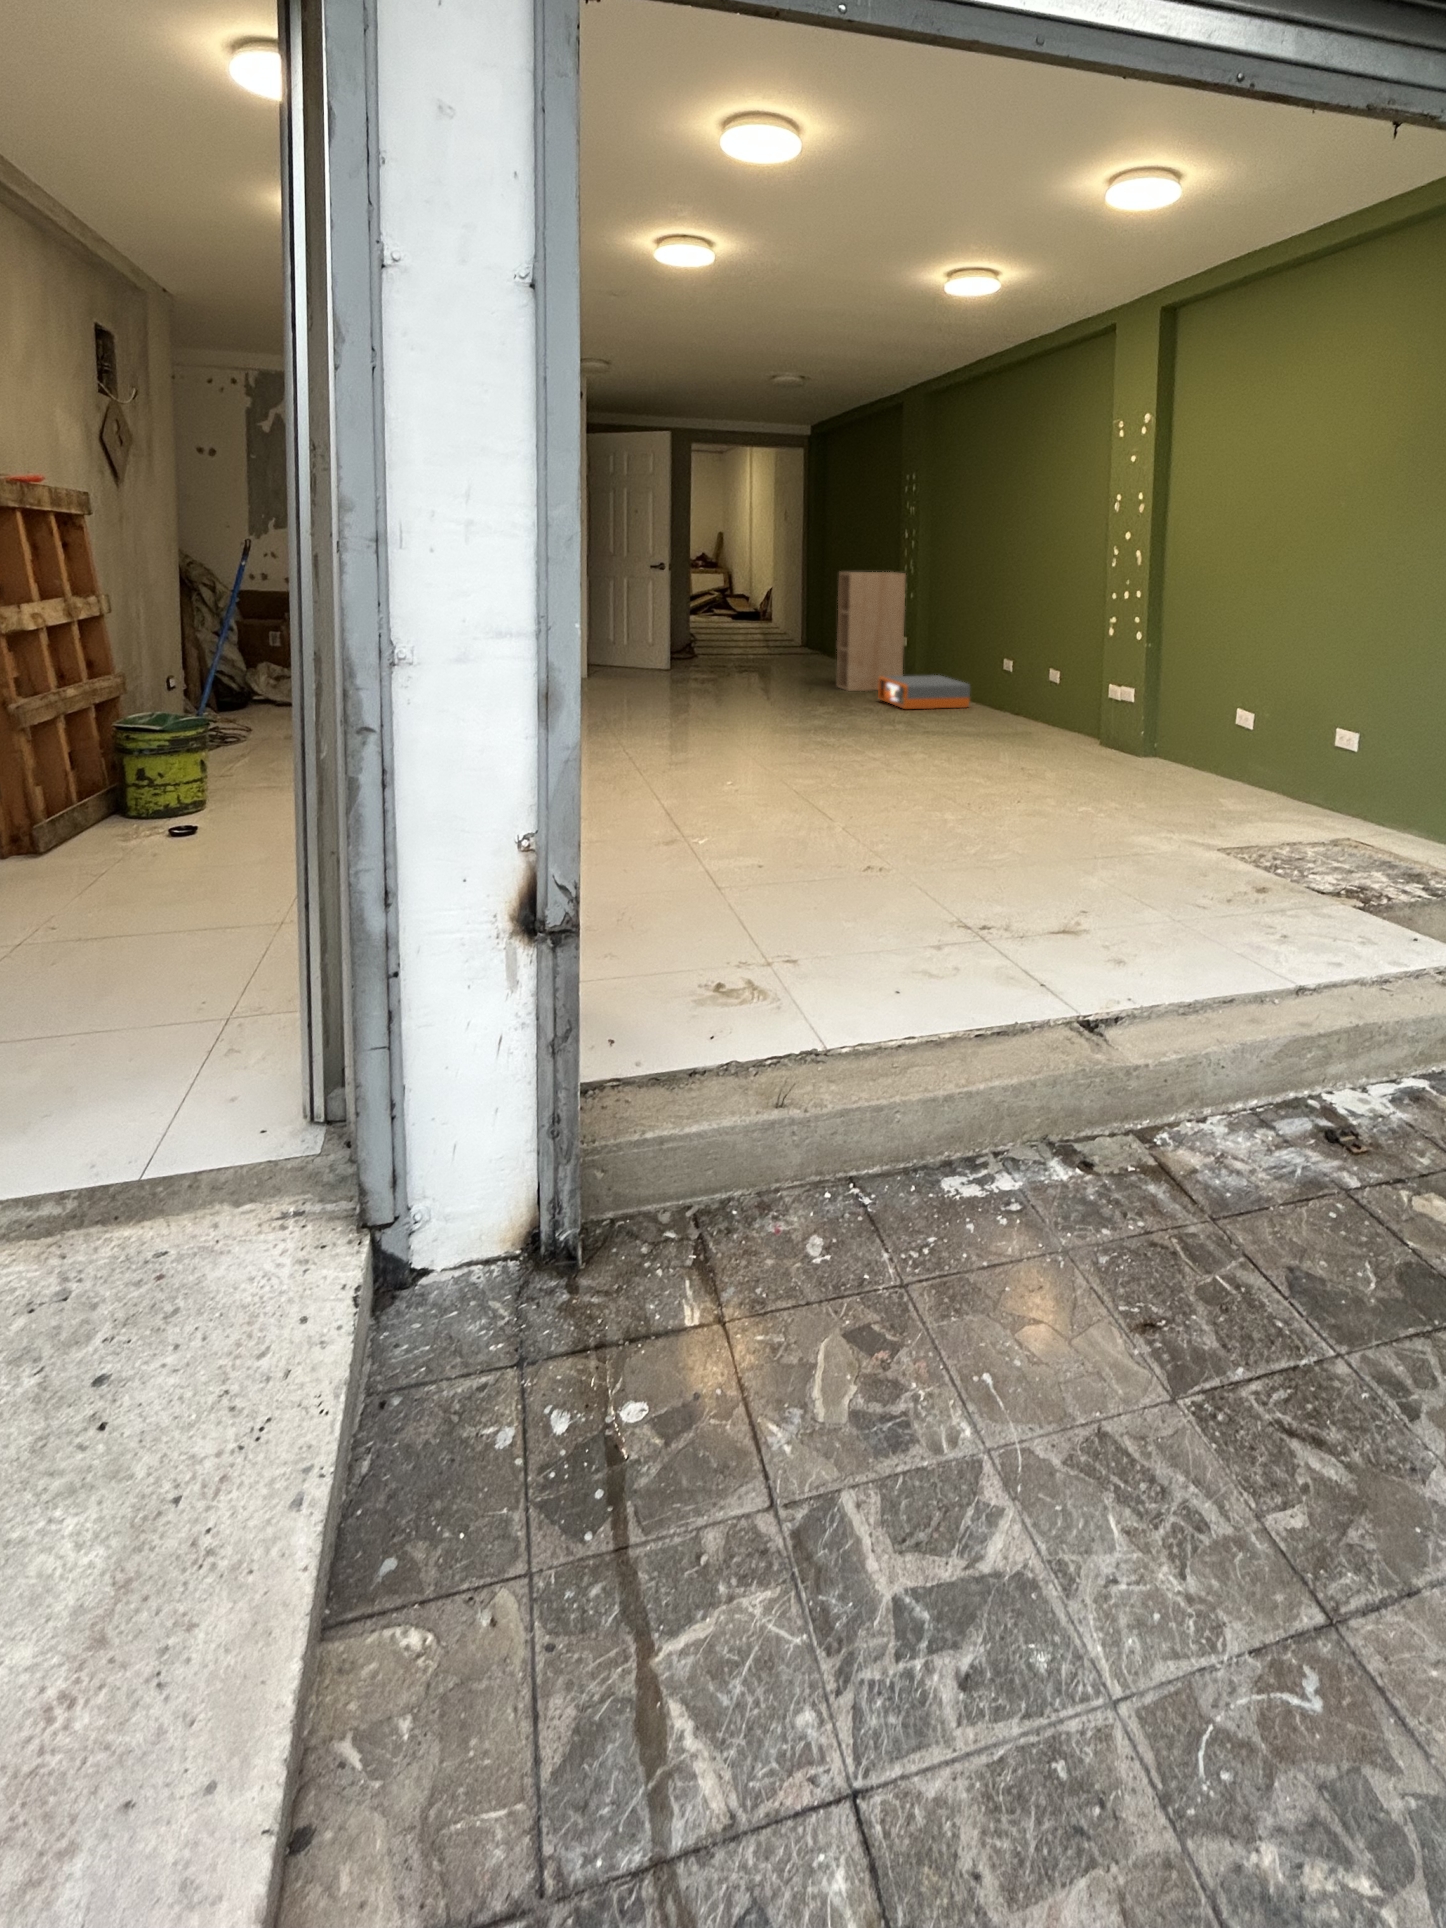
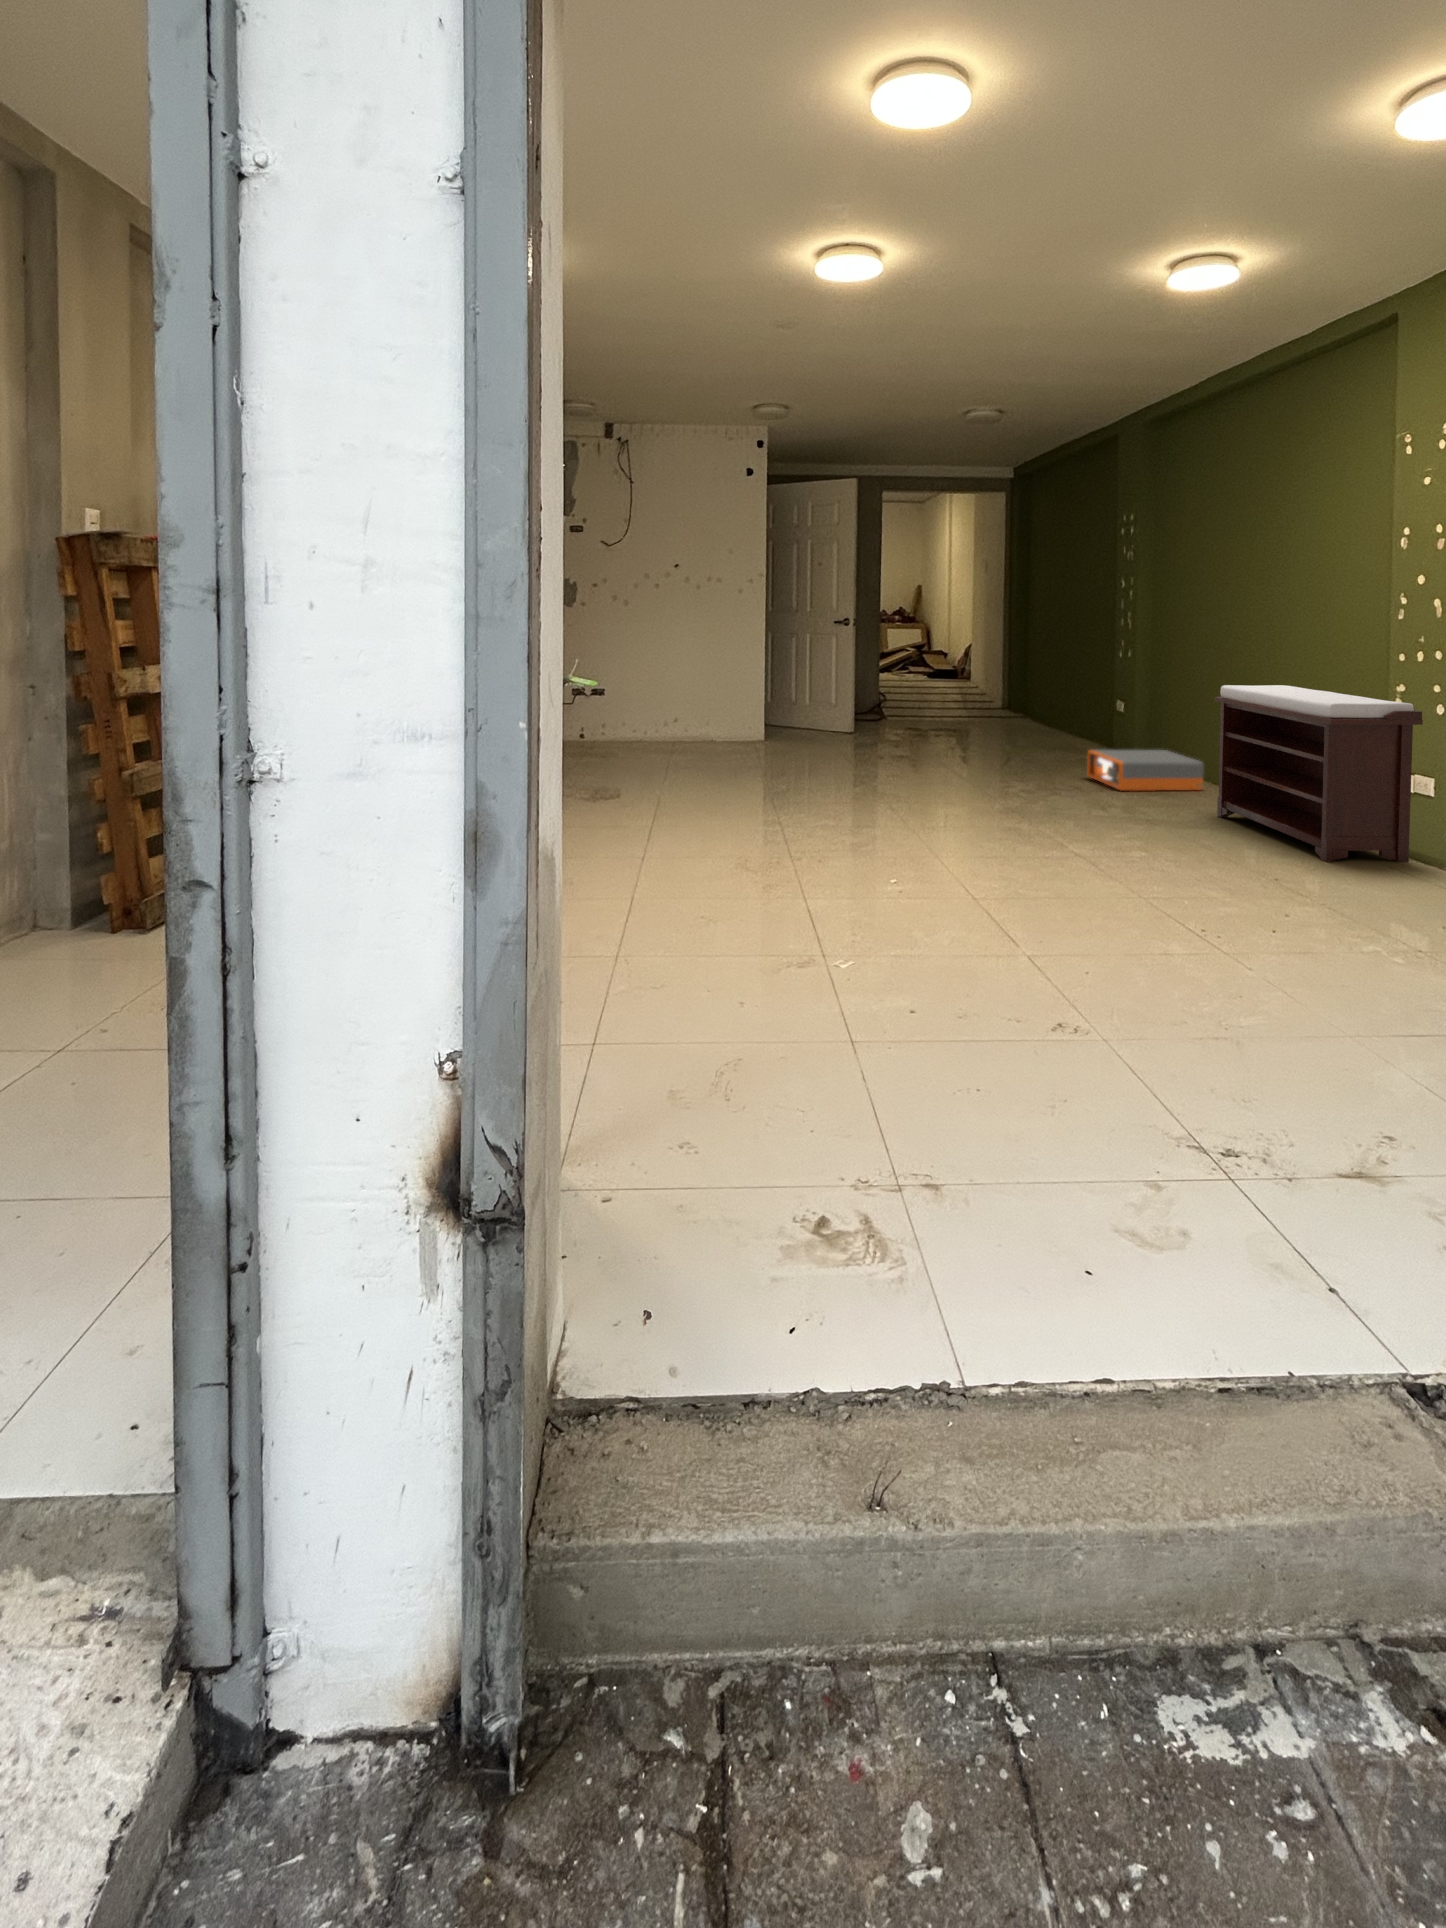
shelving unit: present [836,572,906,691] -> none [1038,627,1121,765]
bench: none [979,620,1126,755] -> present [1214,685,1423,862]

